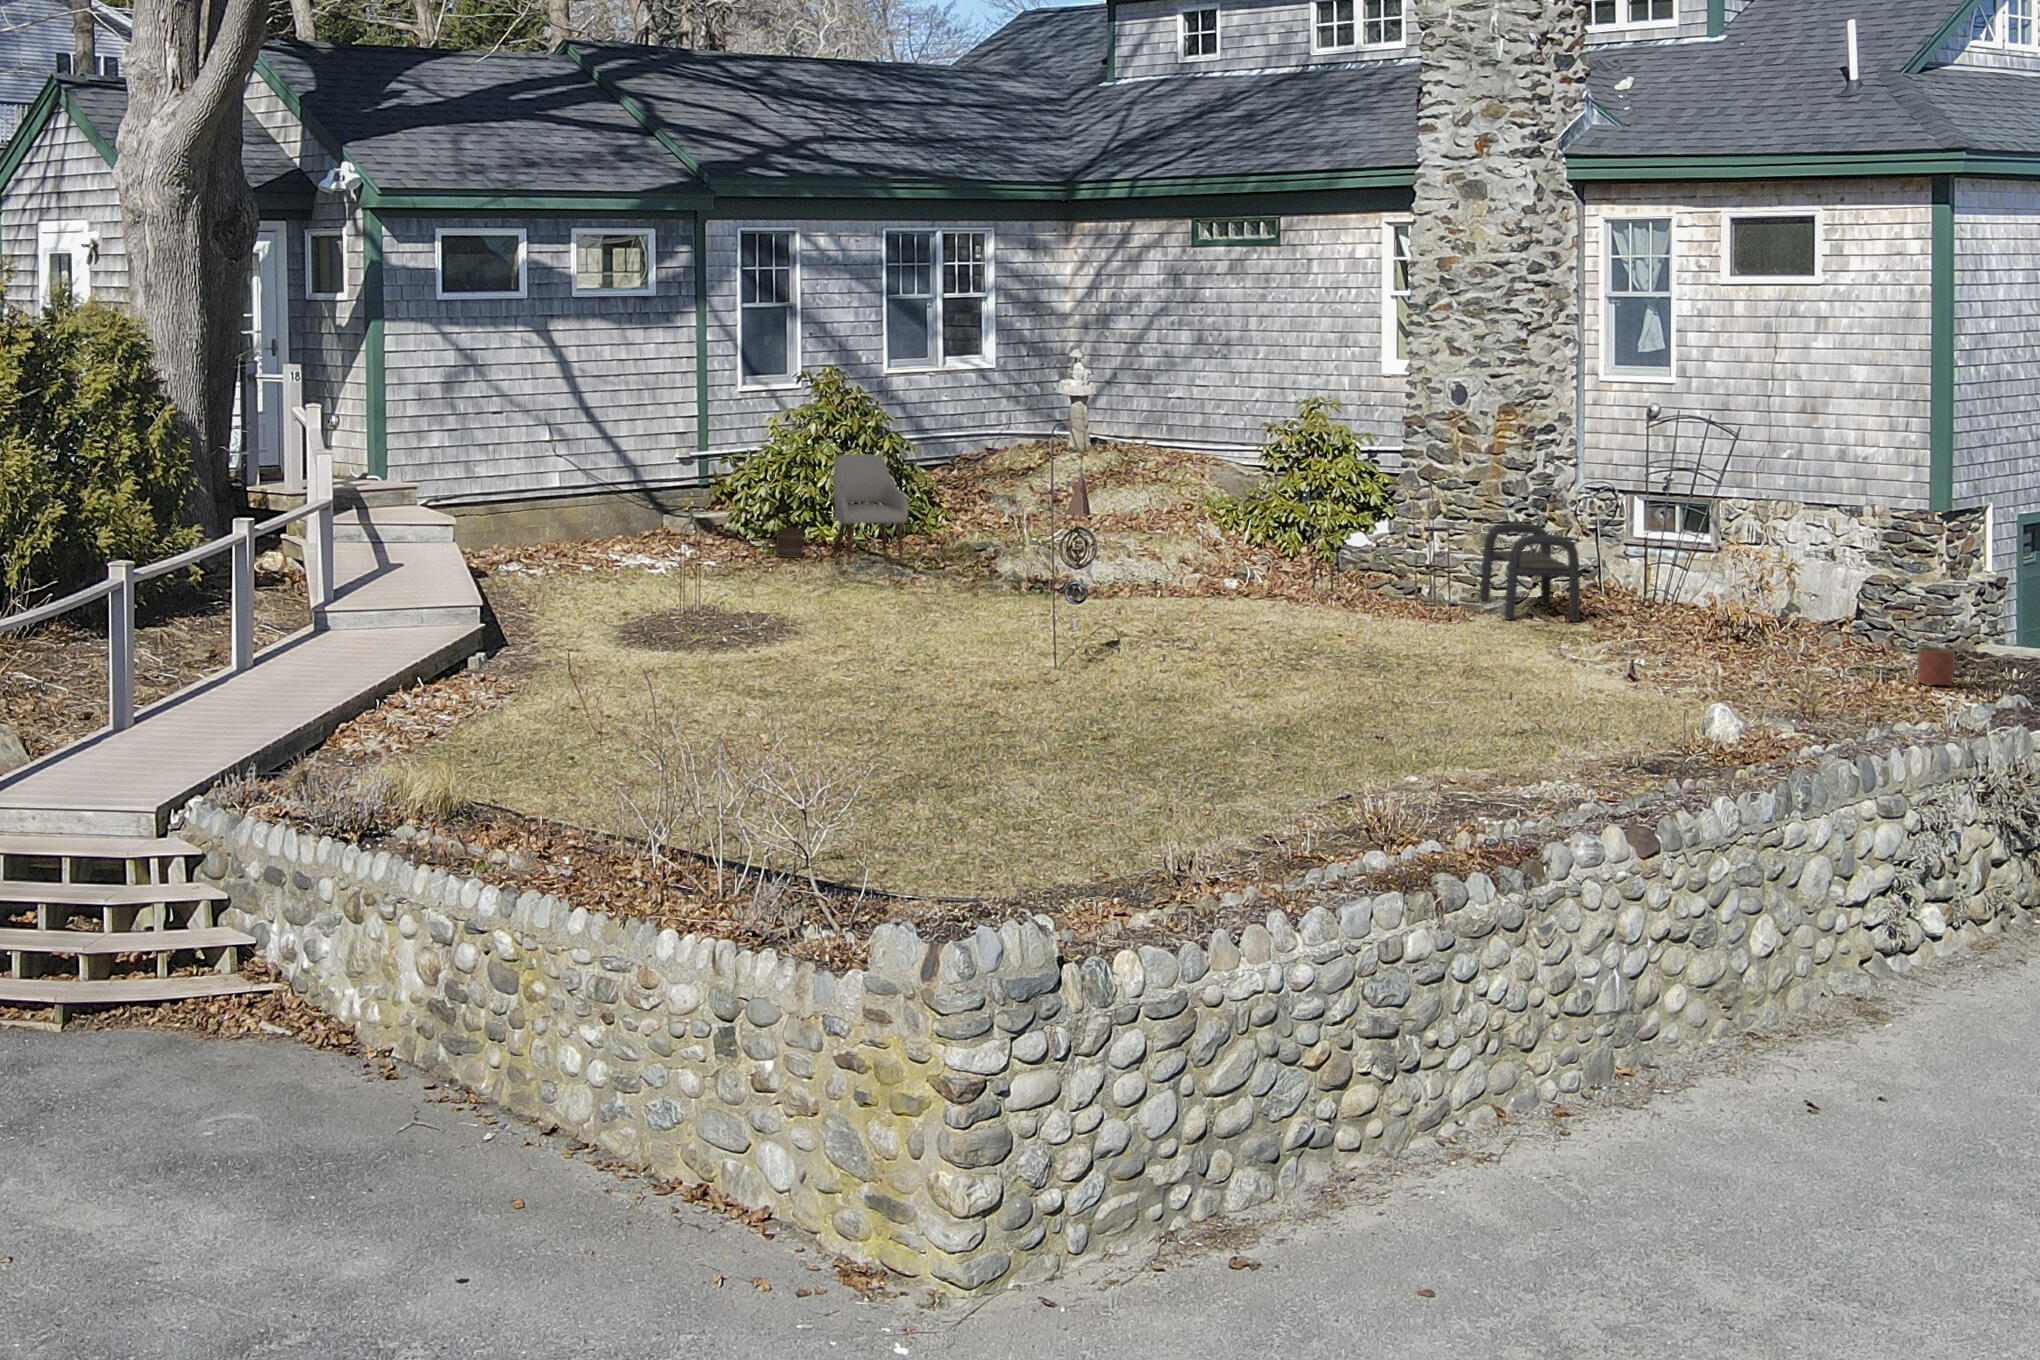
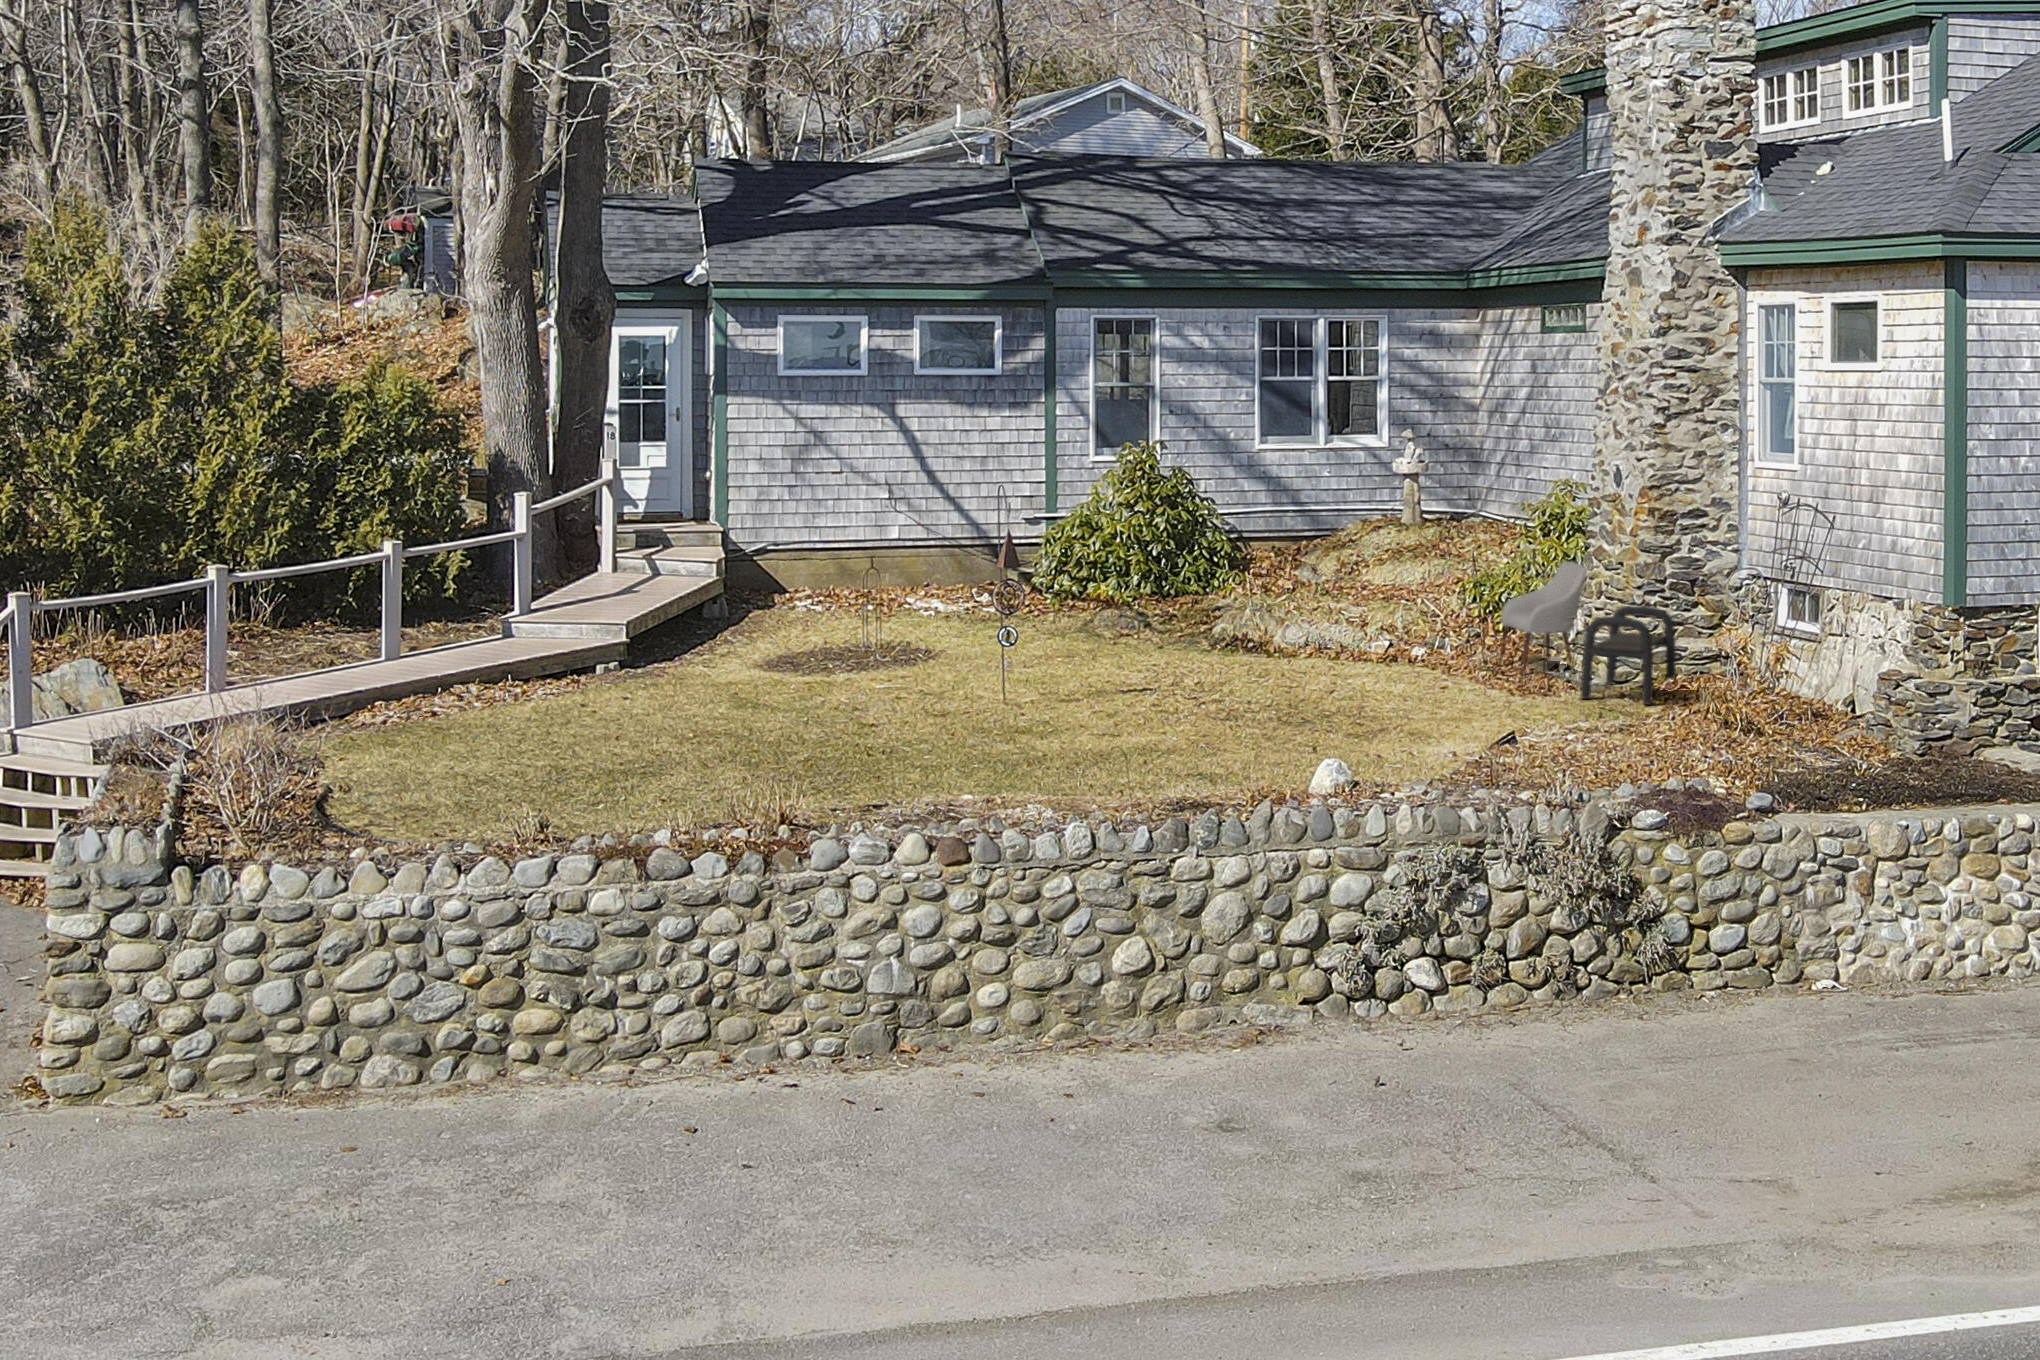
chair: present [832,454,909,565] -> present [1499,562,1586,674]
bucket: present [775,526,805,558] -> none [1057,573,1084,611]
planter: present [1918,646,1955,686] -> none [1831,742,1867,784]

